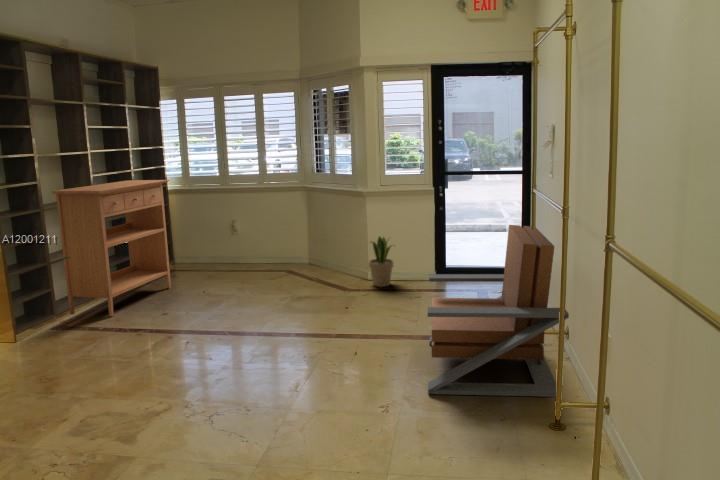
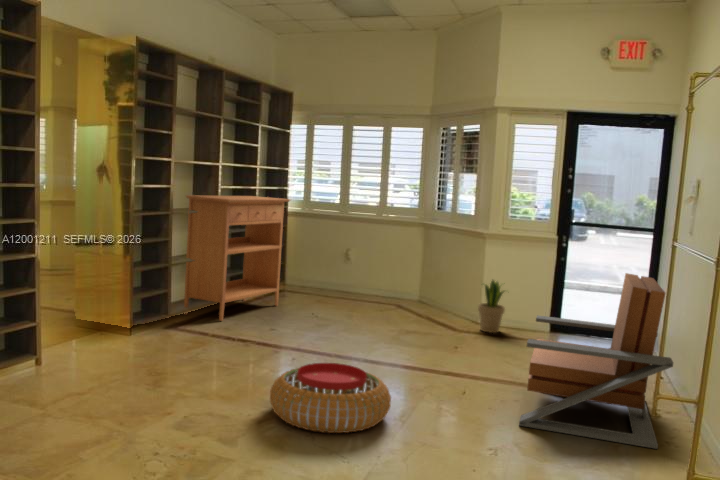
pouf: none [167,361,299,444] -> present [270,363,391,433]

